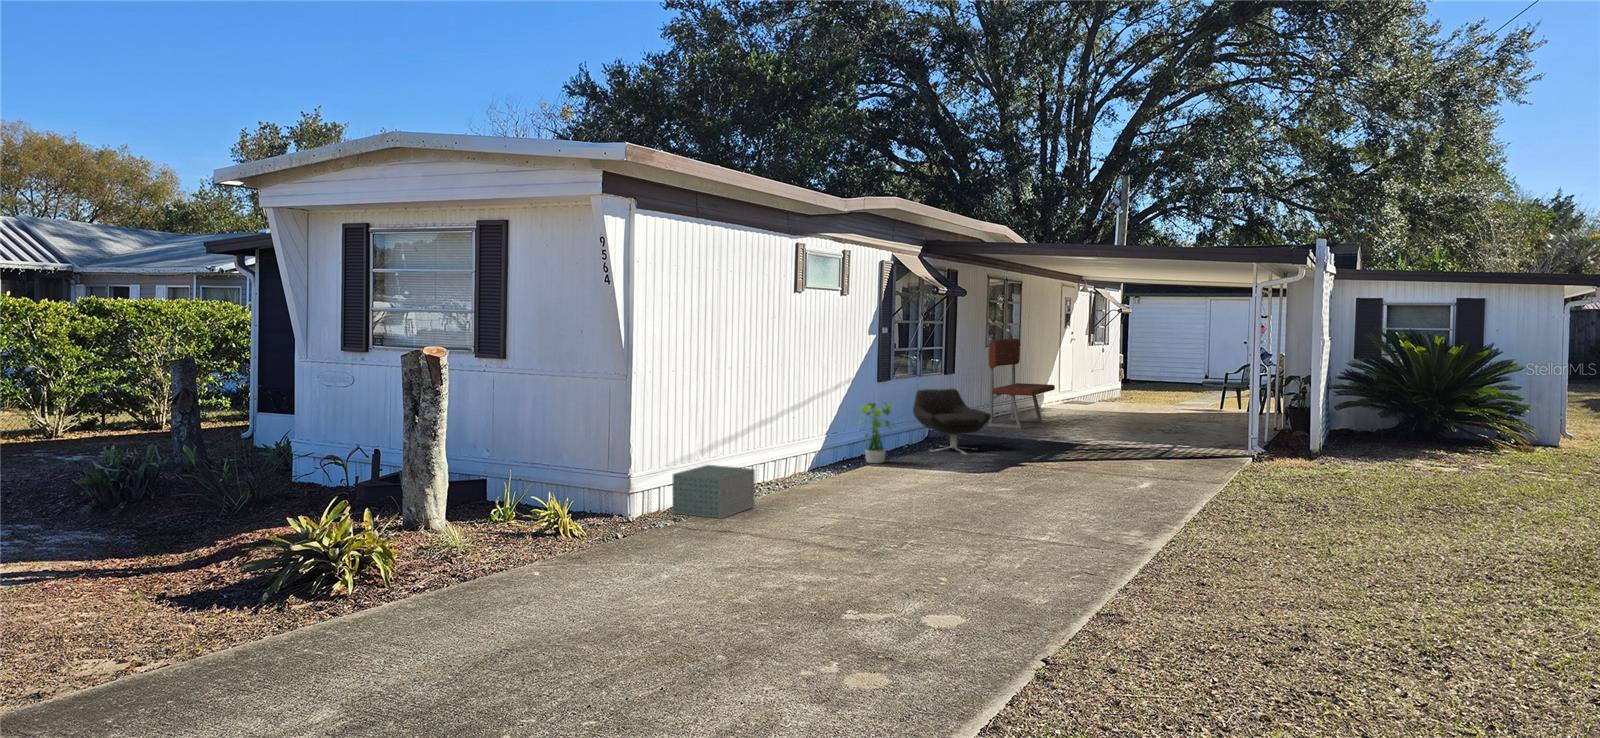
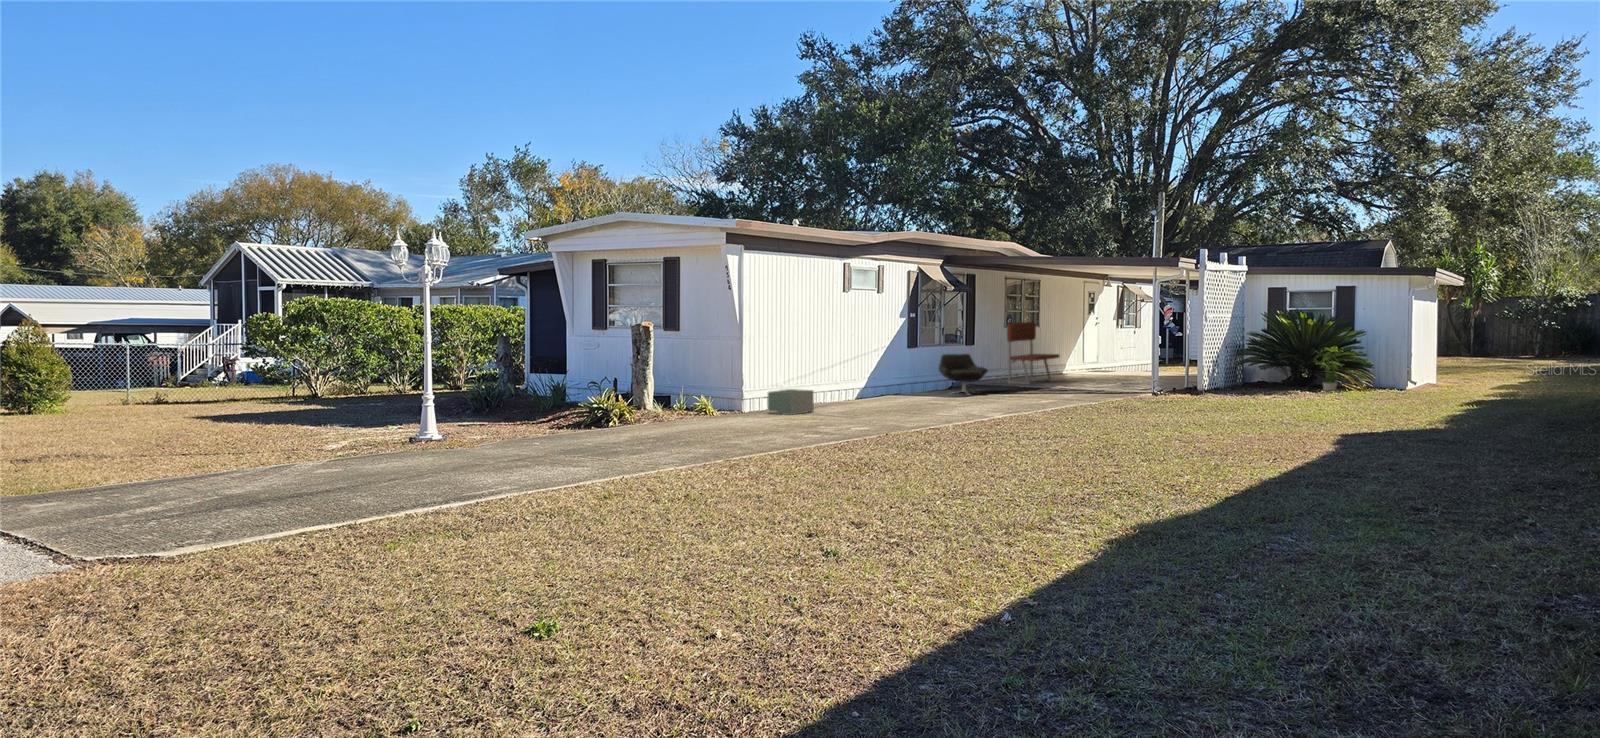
potted plant: present [861,403,895,463] -> present [1321,353,1338,391]

